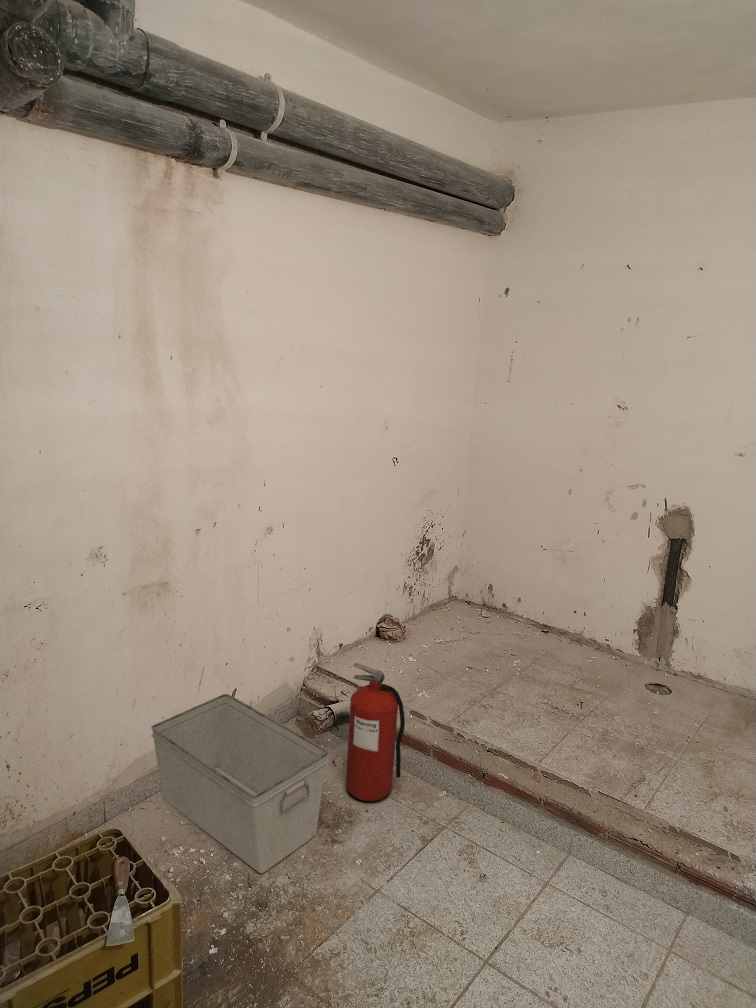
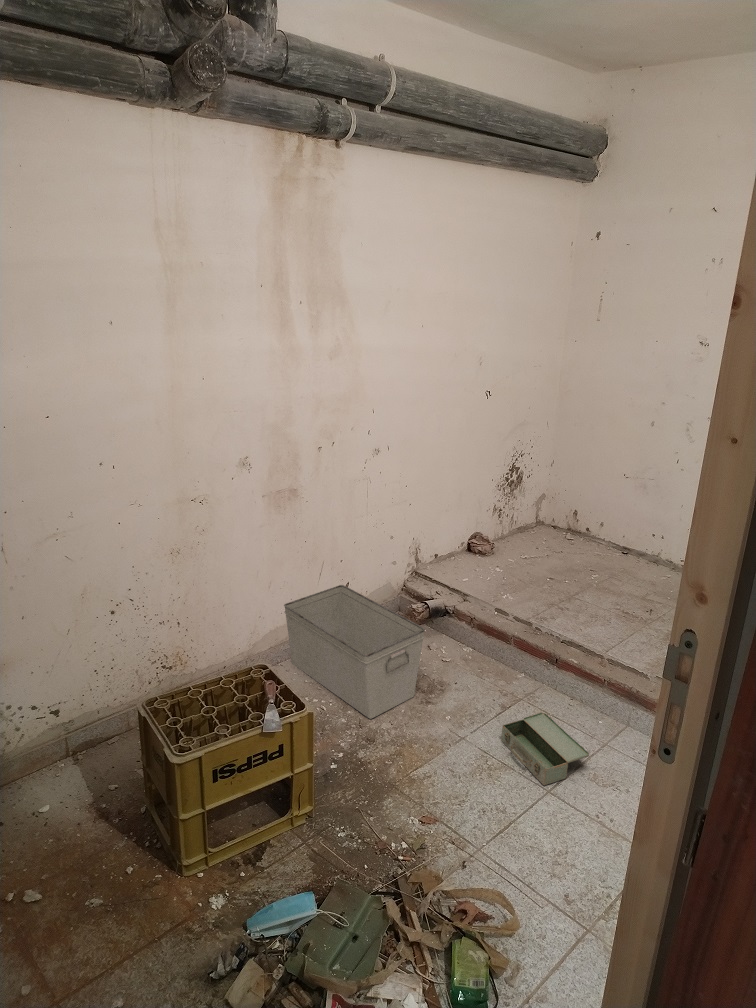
fire extinguisher: present [346,663,405,801] -> none [439,561,489,676]
toolbox: none [424,850,531,954] -> present [501,713,589,785]

